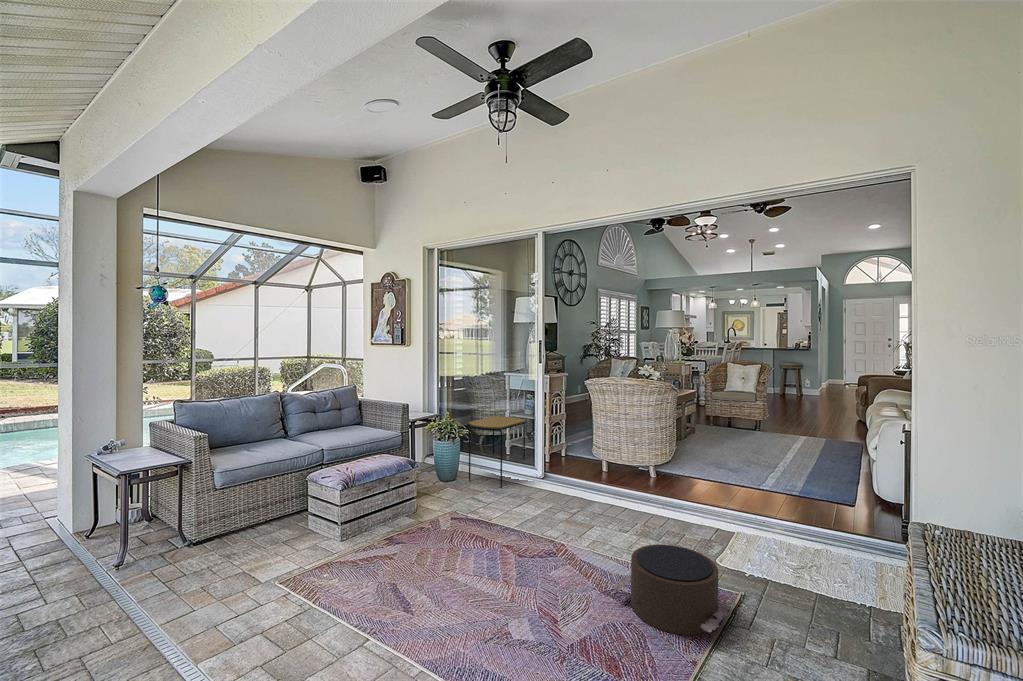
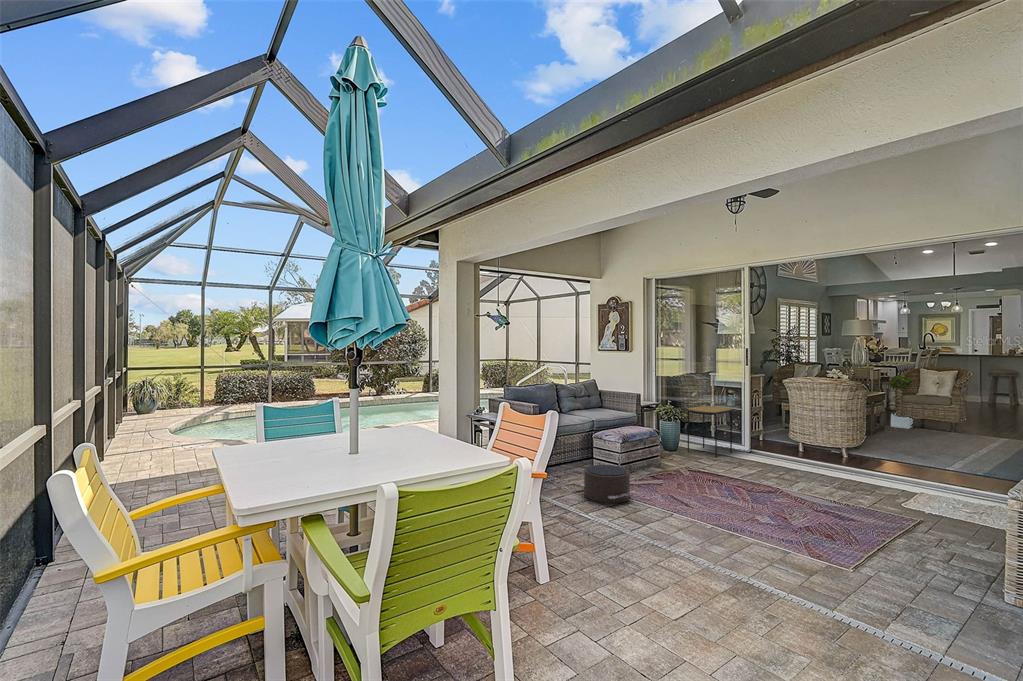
potted tree: none [699,369,724,427] -> present [889,375,914,429]
pouf: present [613,545,730,635] -> present [577,465,630,503]

